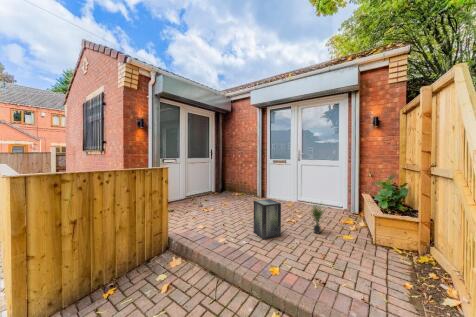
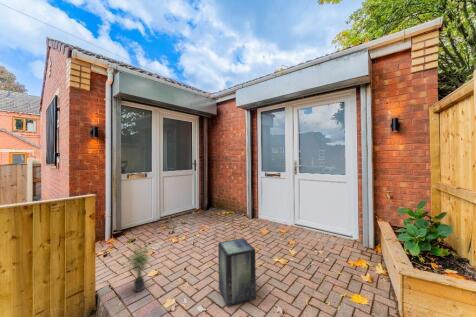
potted plant: present [312,205,323,233] -> present [126,247,149,292]

